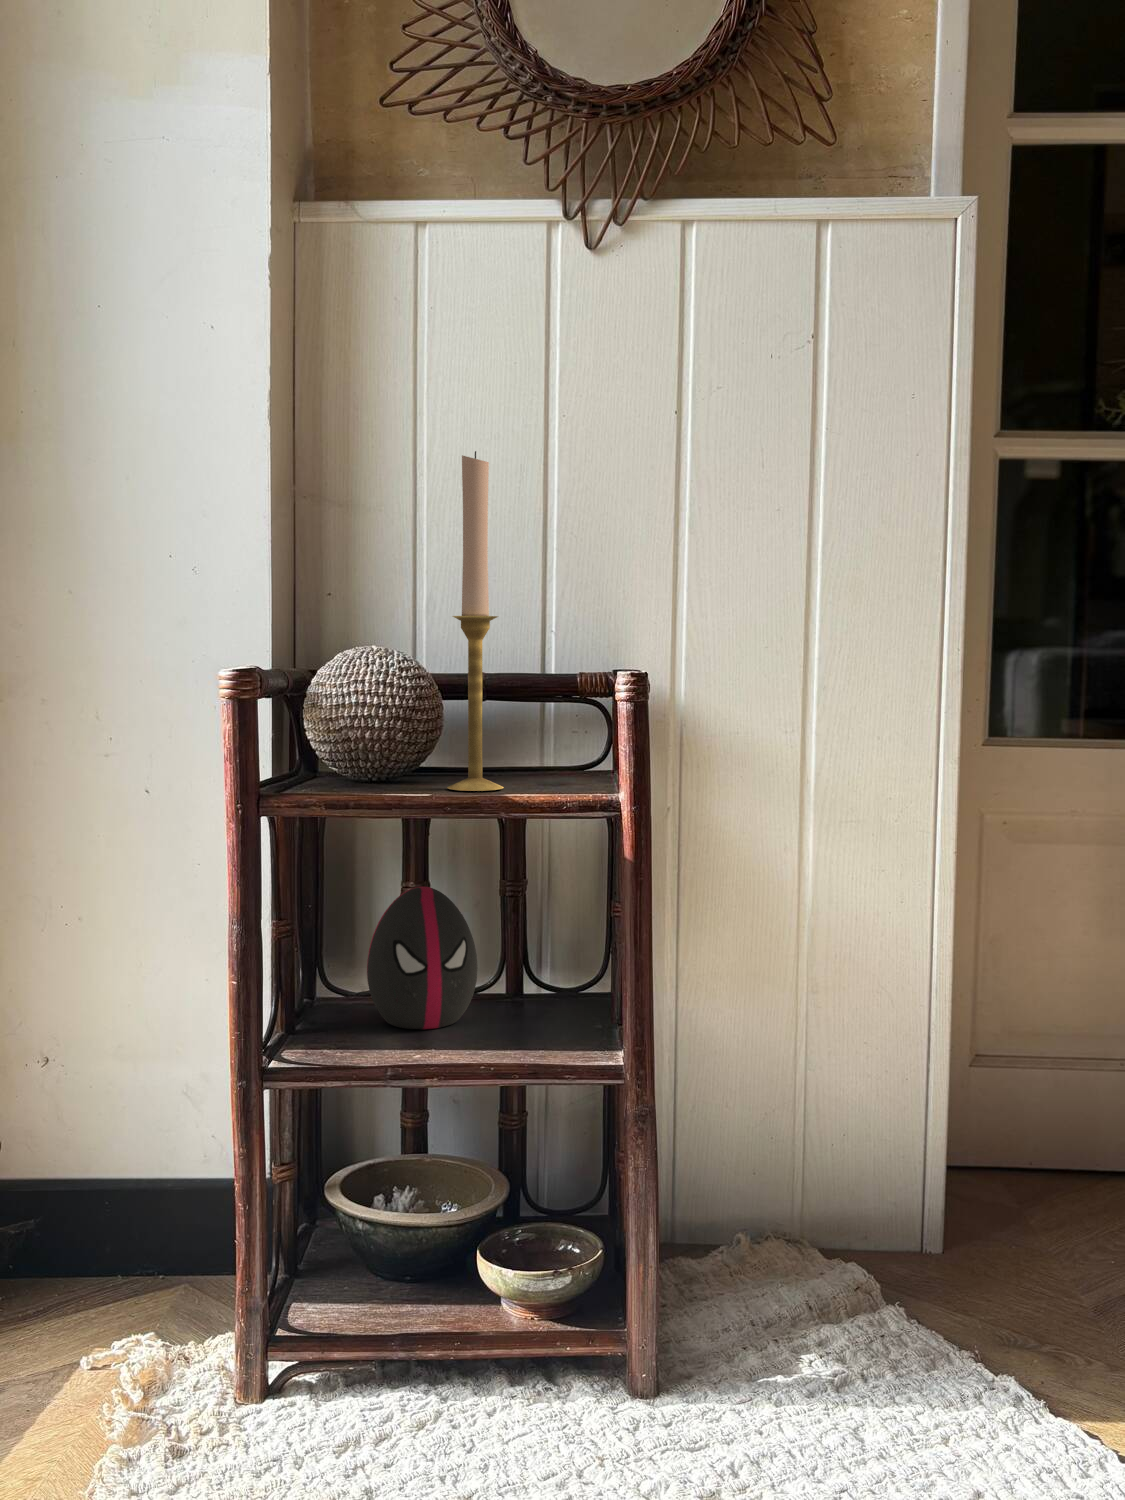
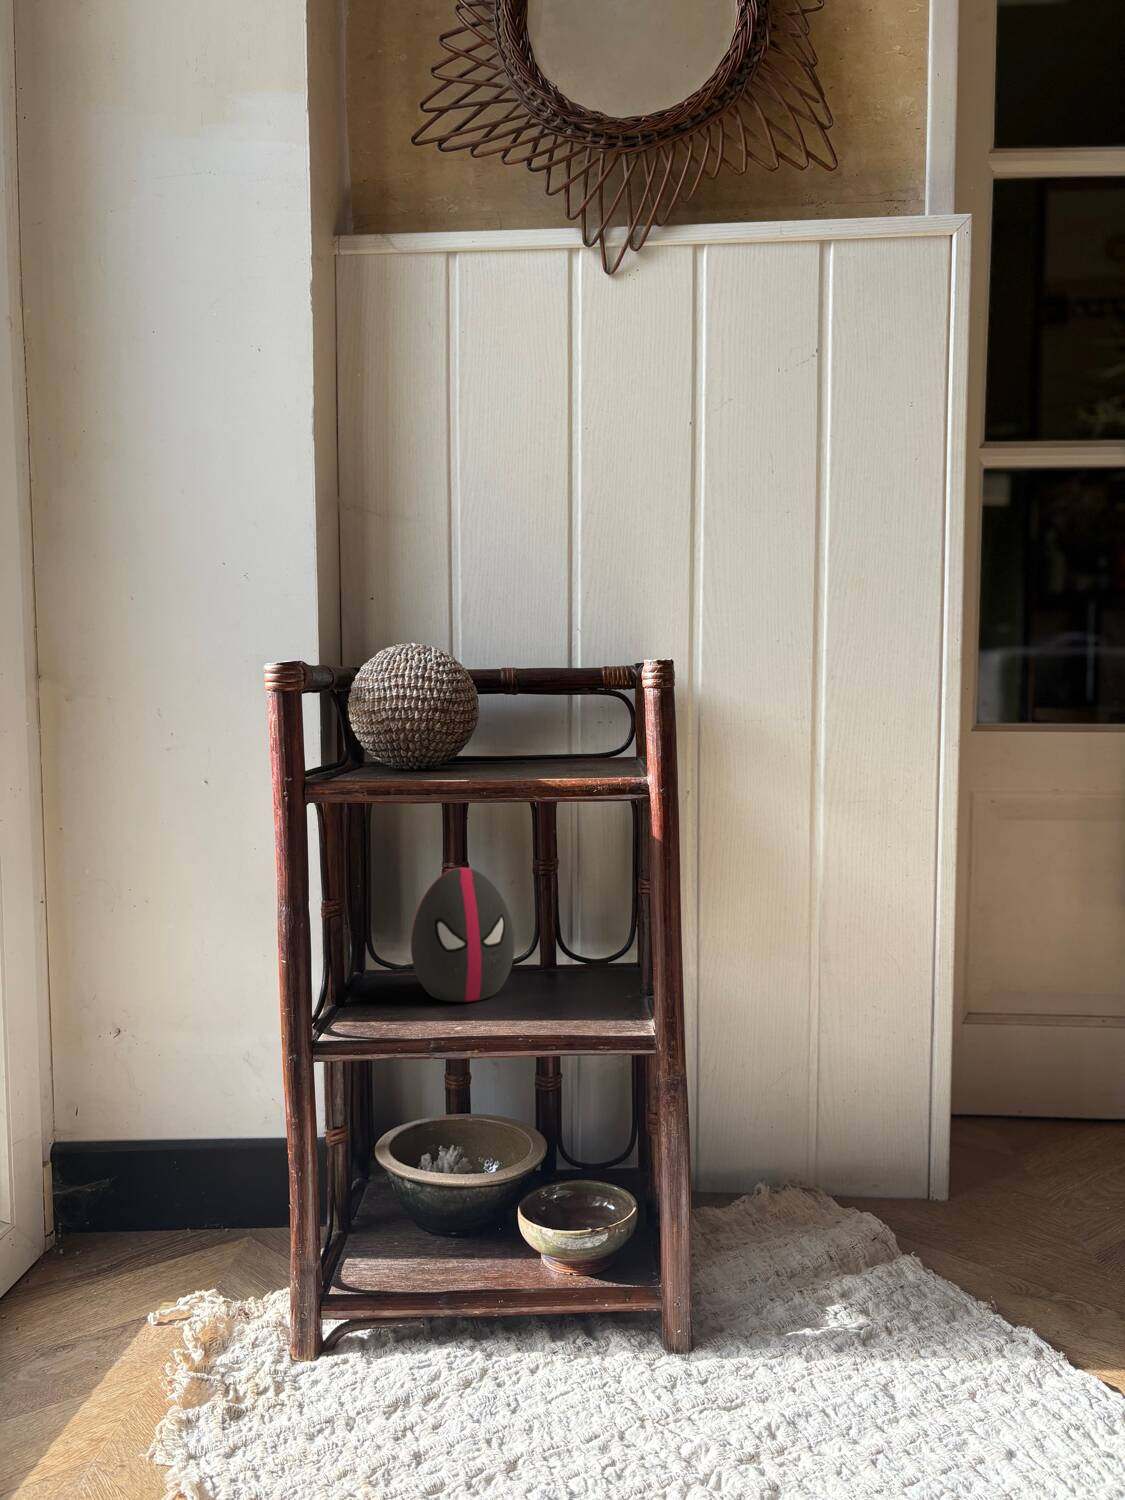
candlestick: present [447,451,504,791] -> none [483,453,537,776]

